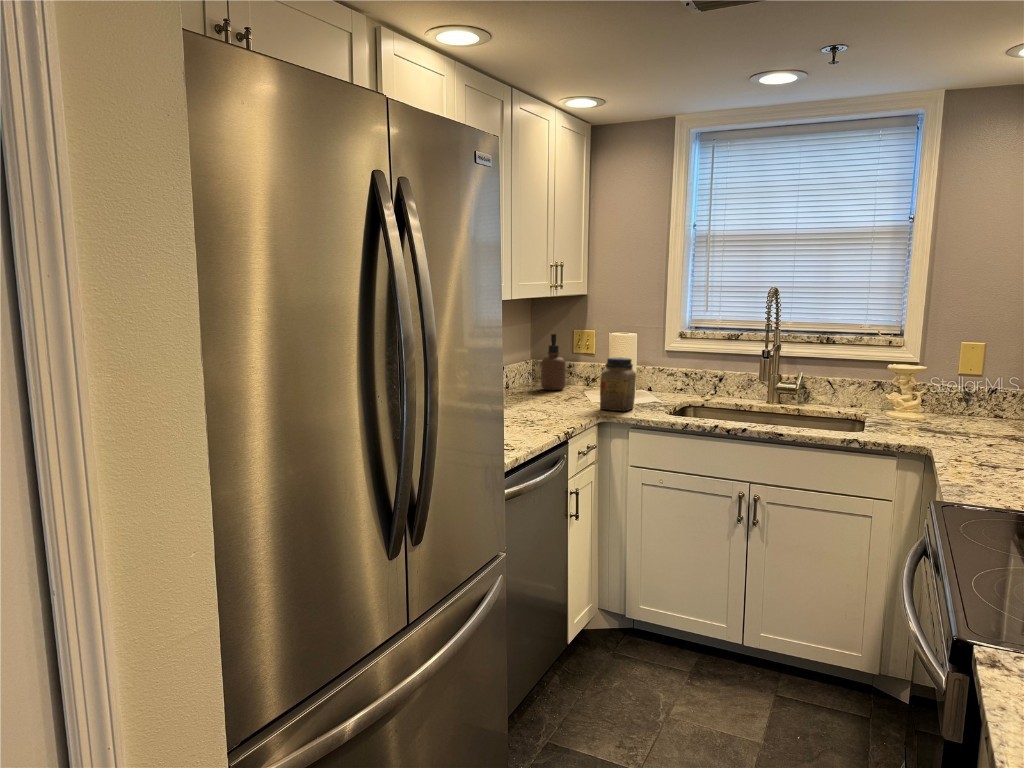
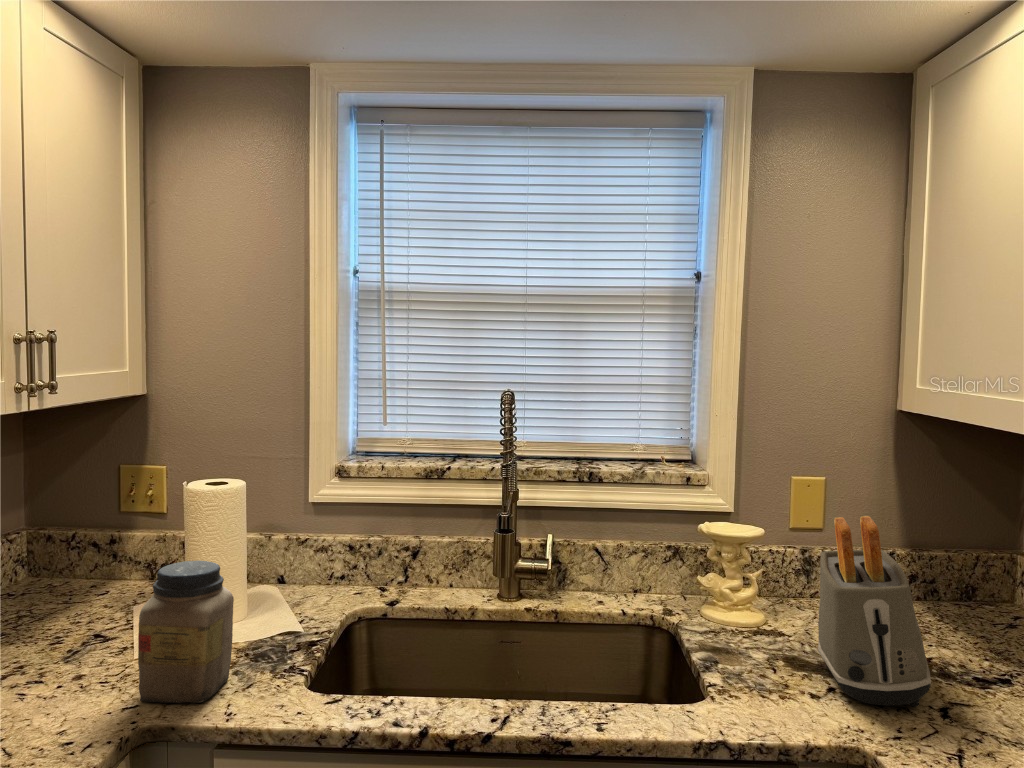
soap dispenser: present [541,334,566,391] -> none [32,485,94,610]
toaster: none [932,350,996,440] -> present [818,516,931,707]

